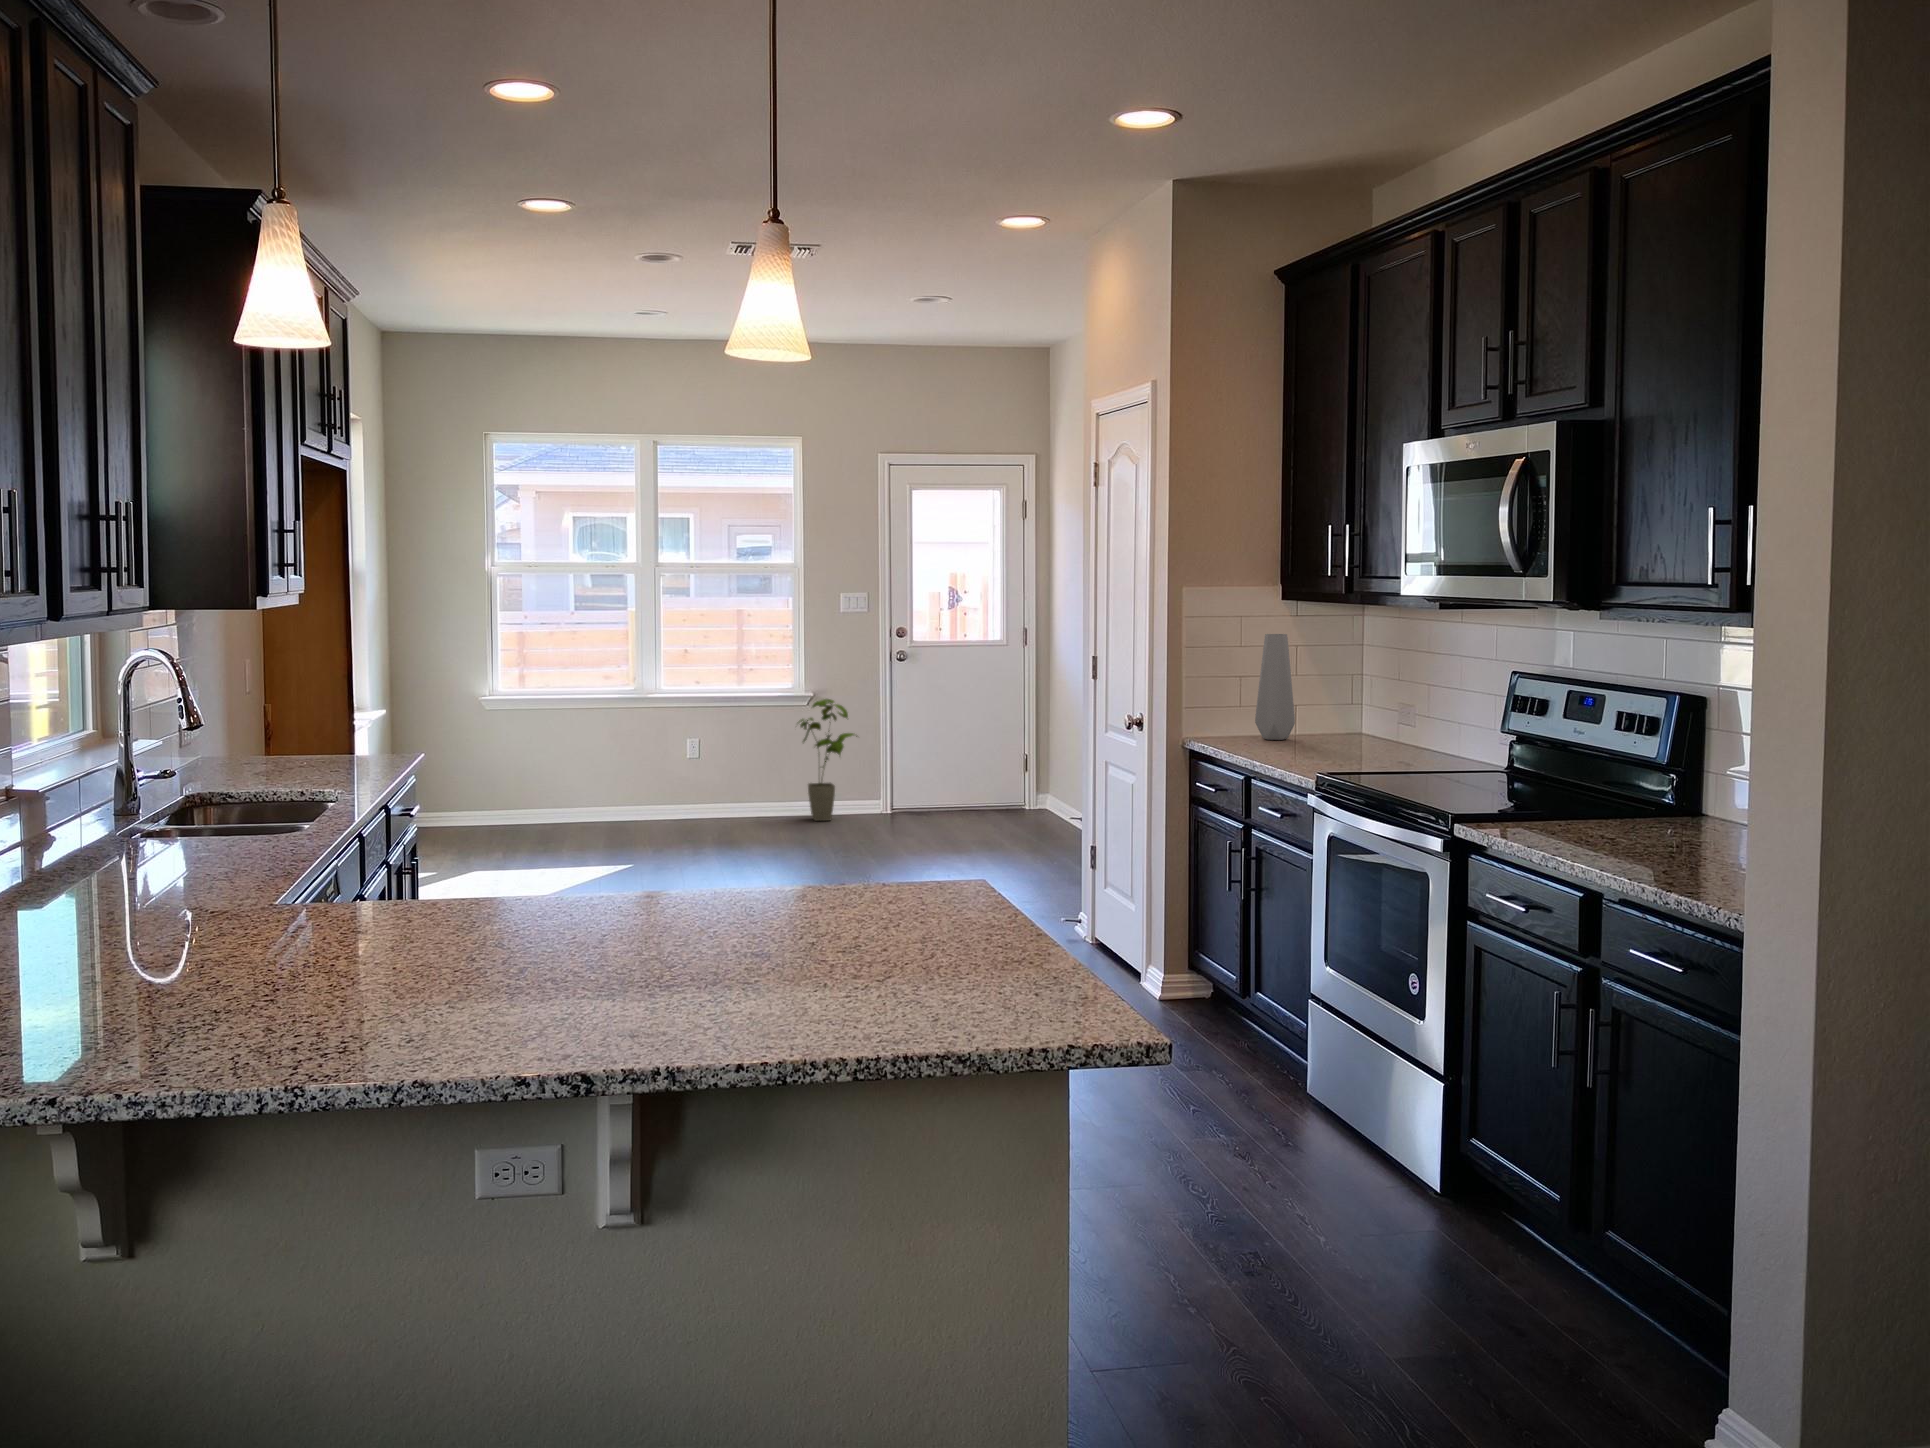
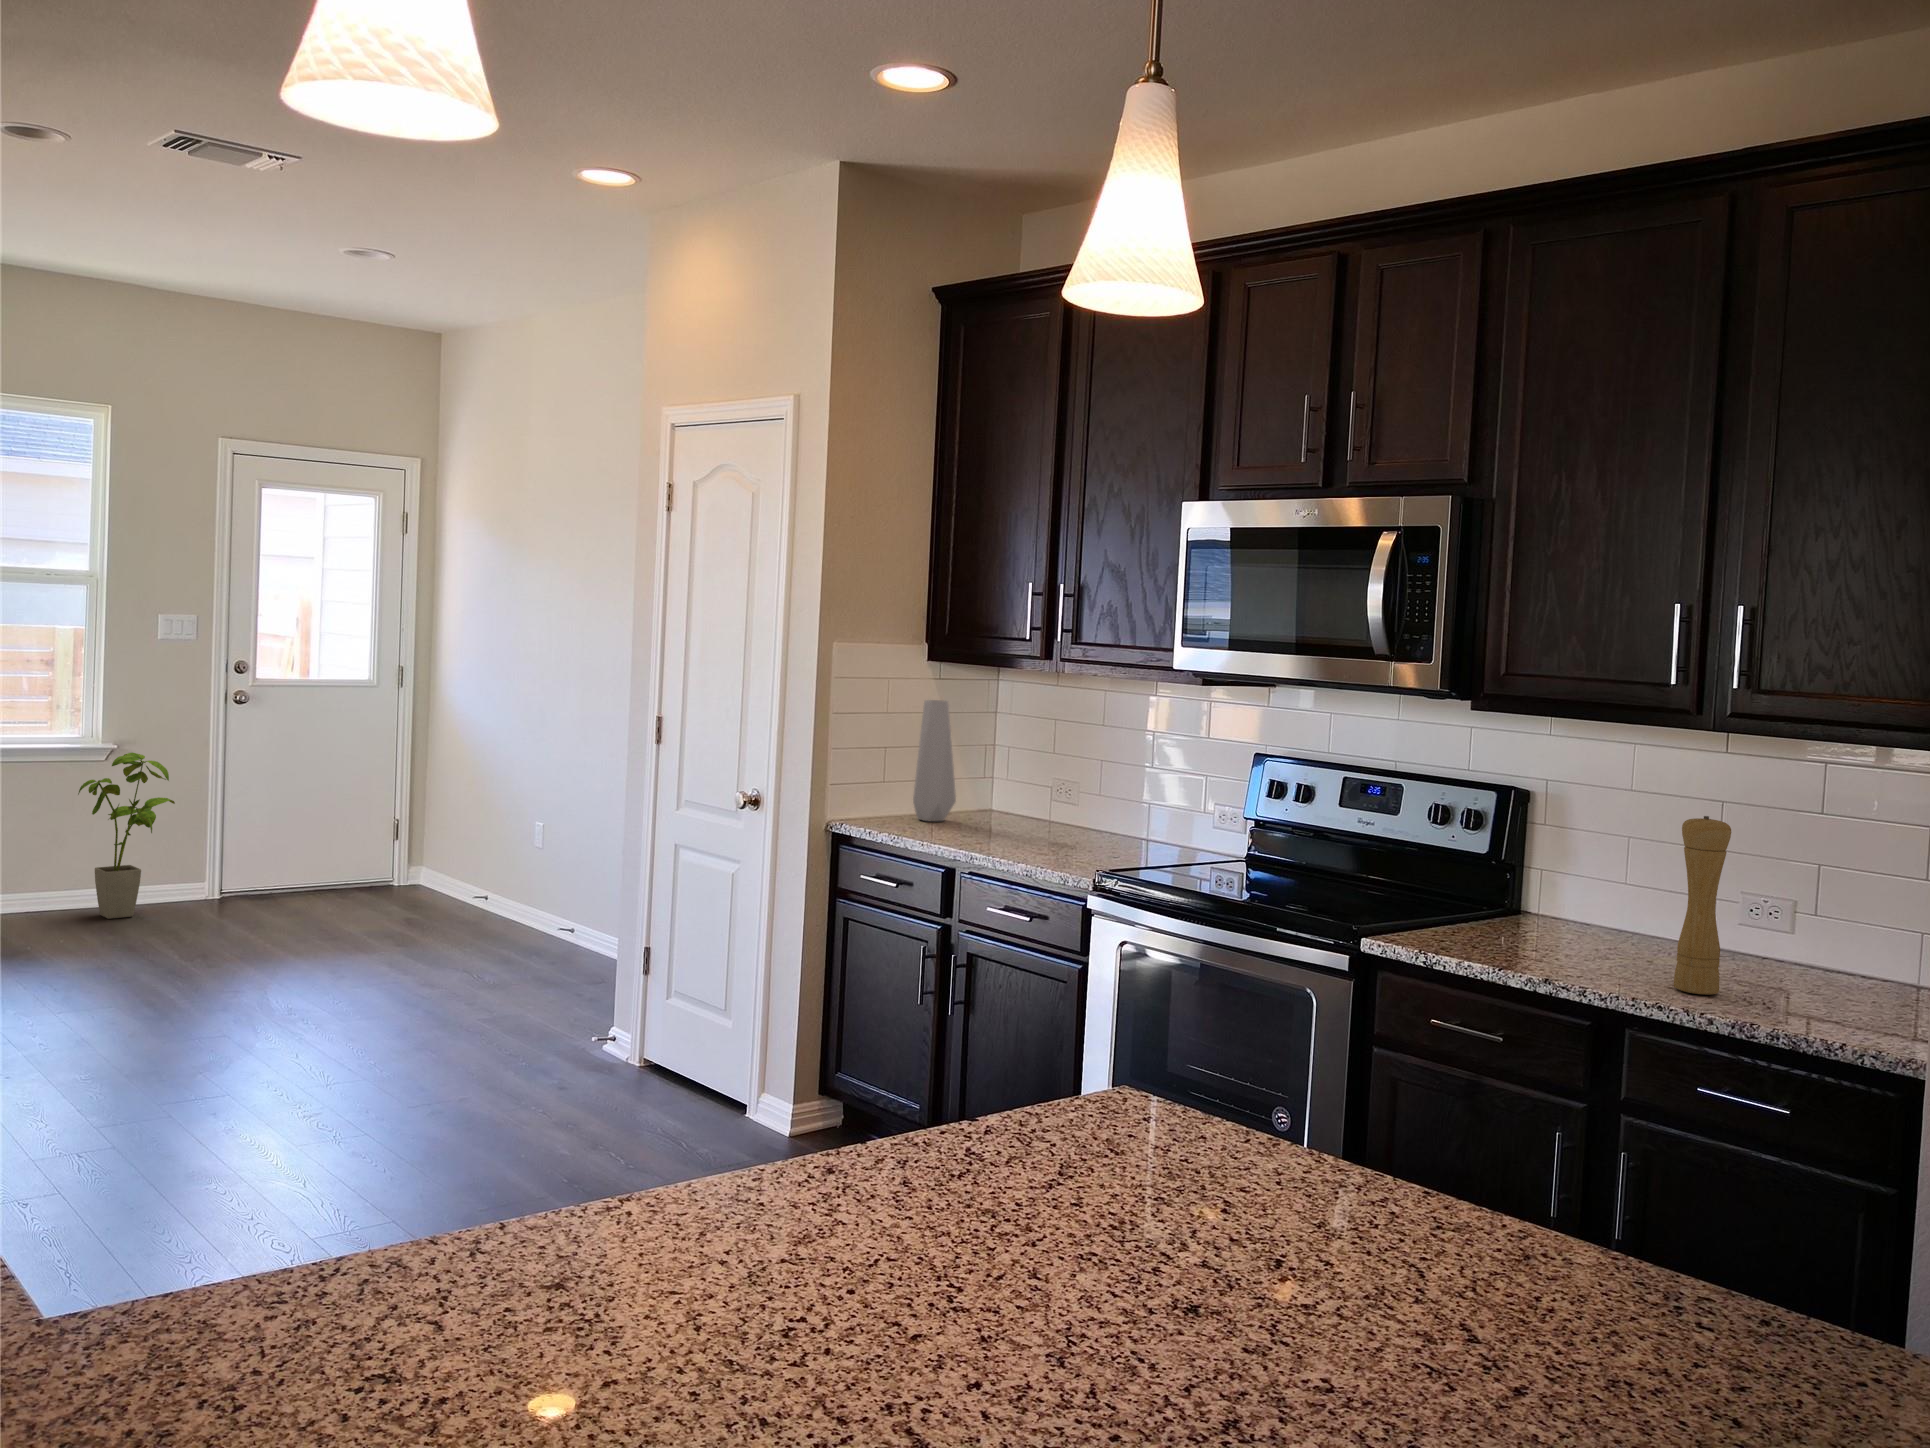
pepper mill: none [1660,706,1708,875] -> present [1674,816,1731,995]

